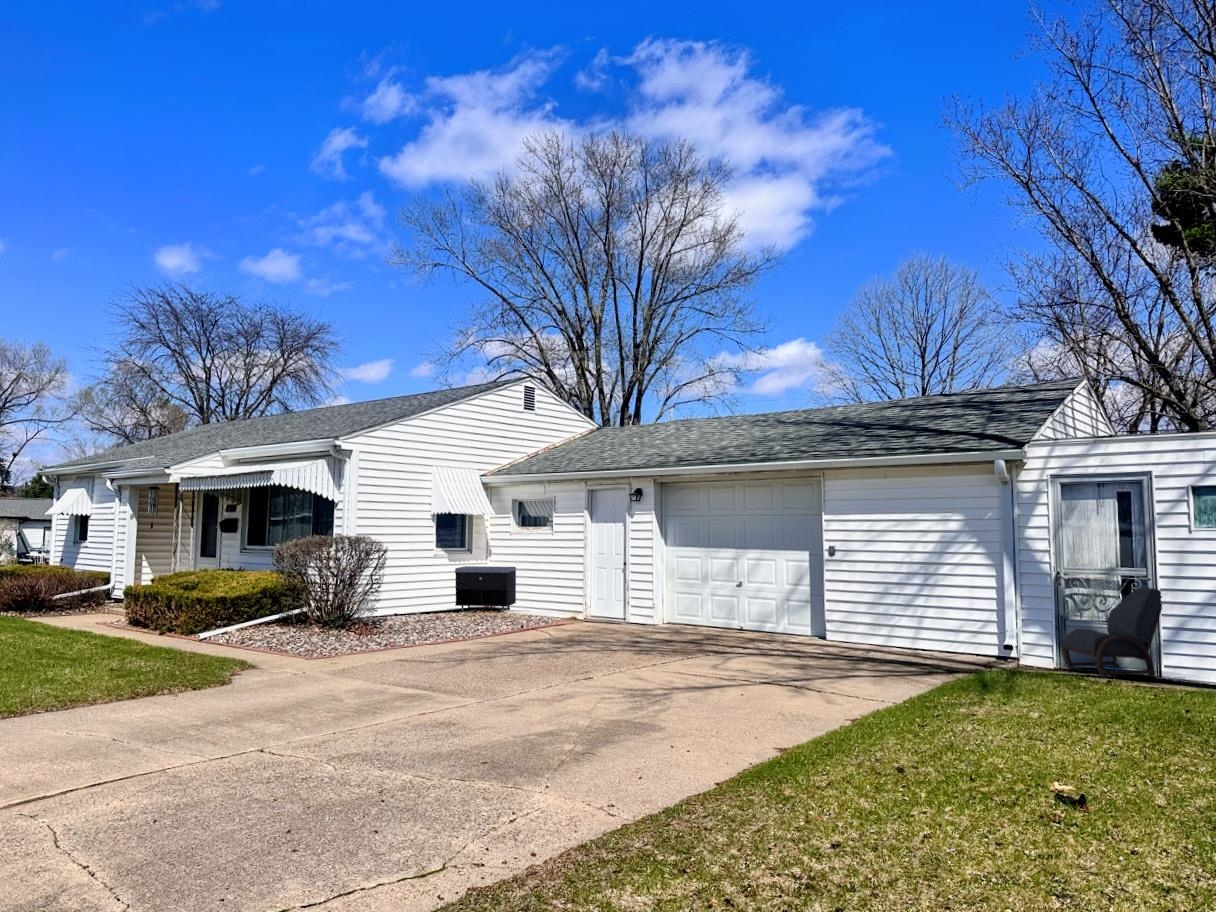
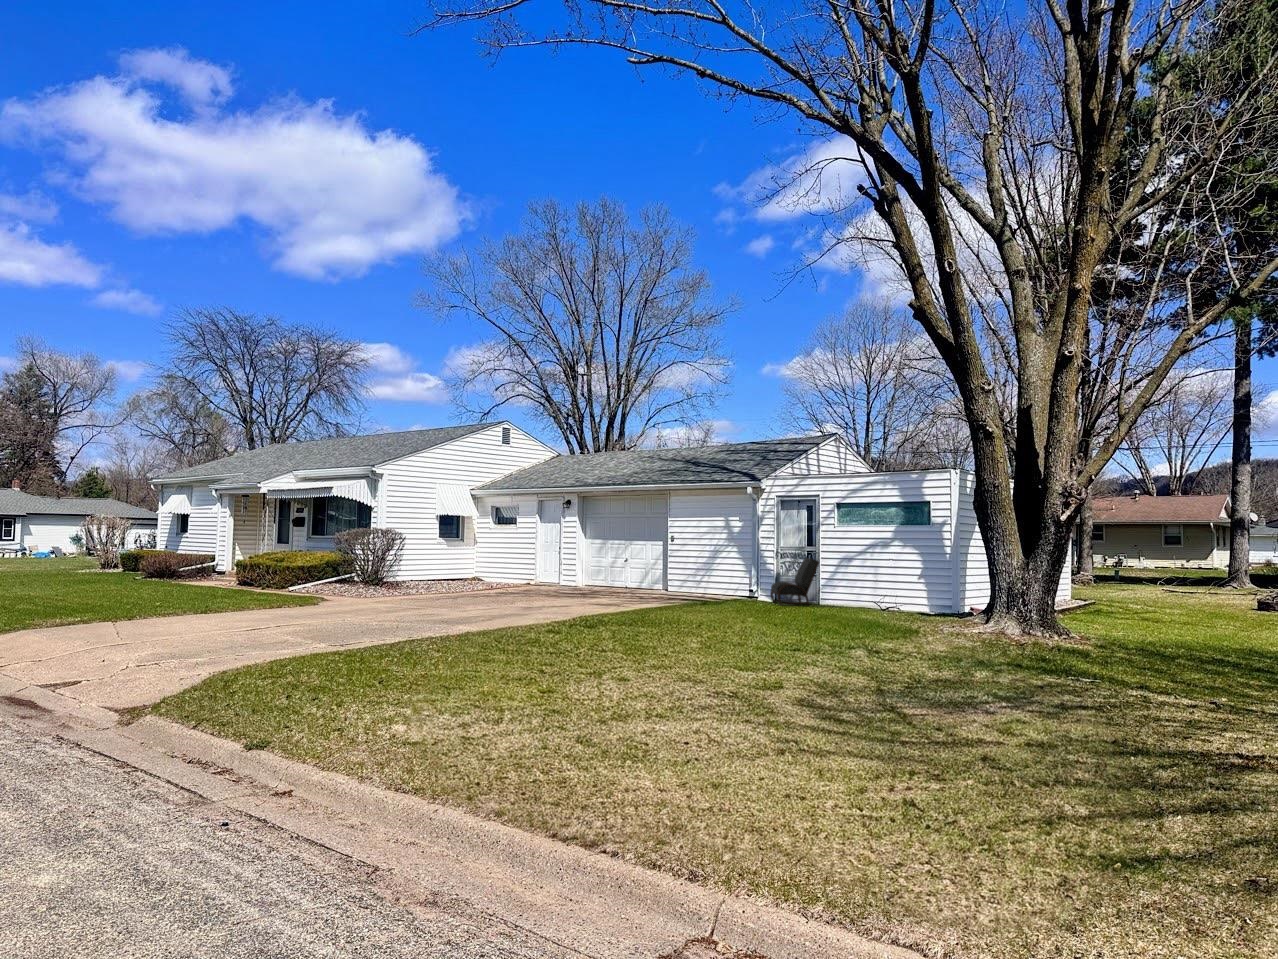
storage bench: present [455,566,516,611] -> none [452,551,494,580]

